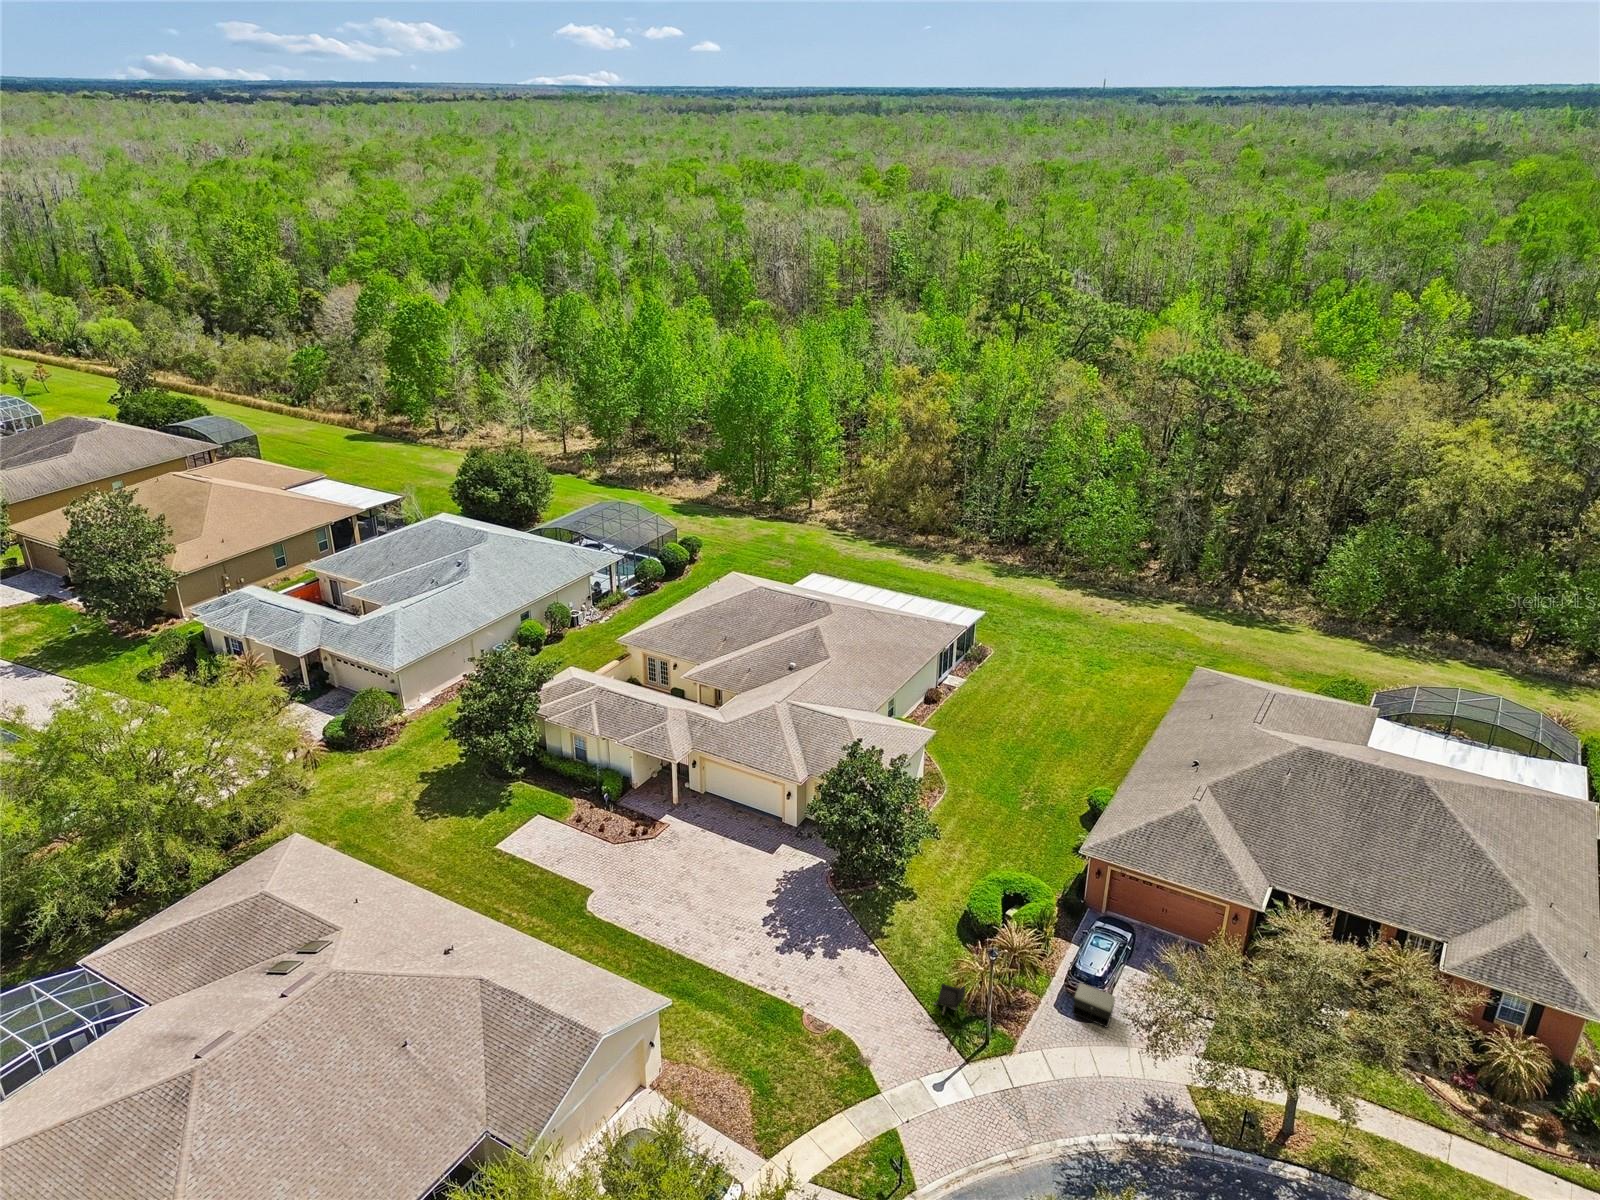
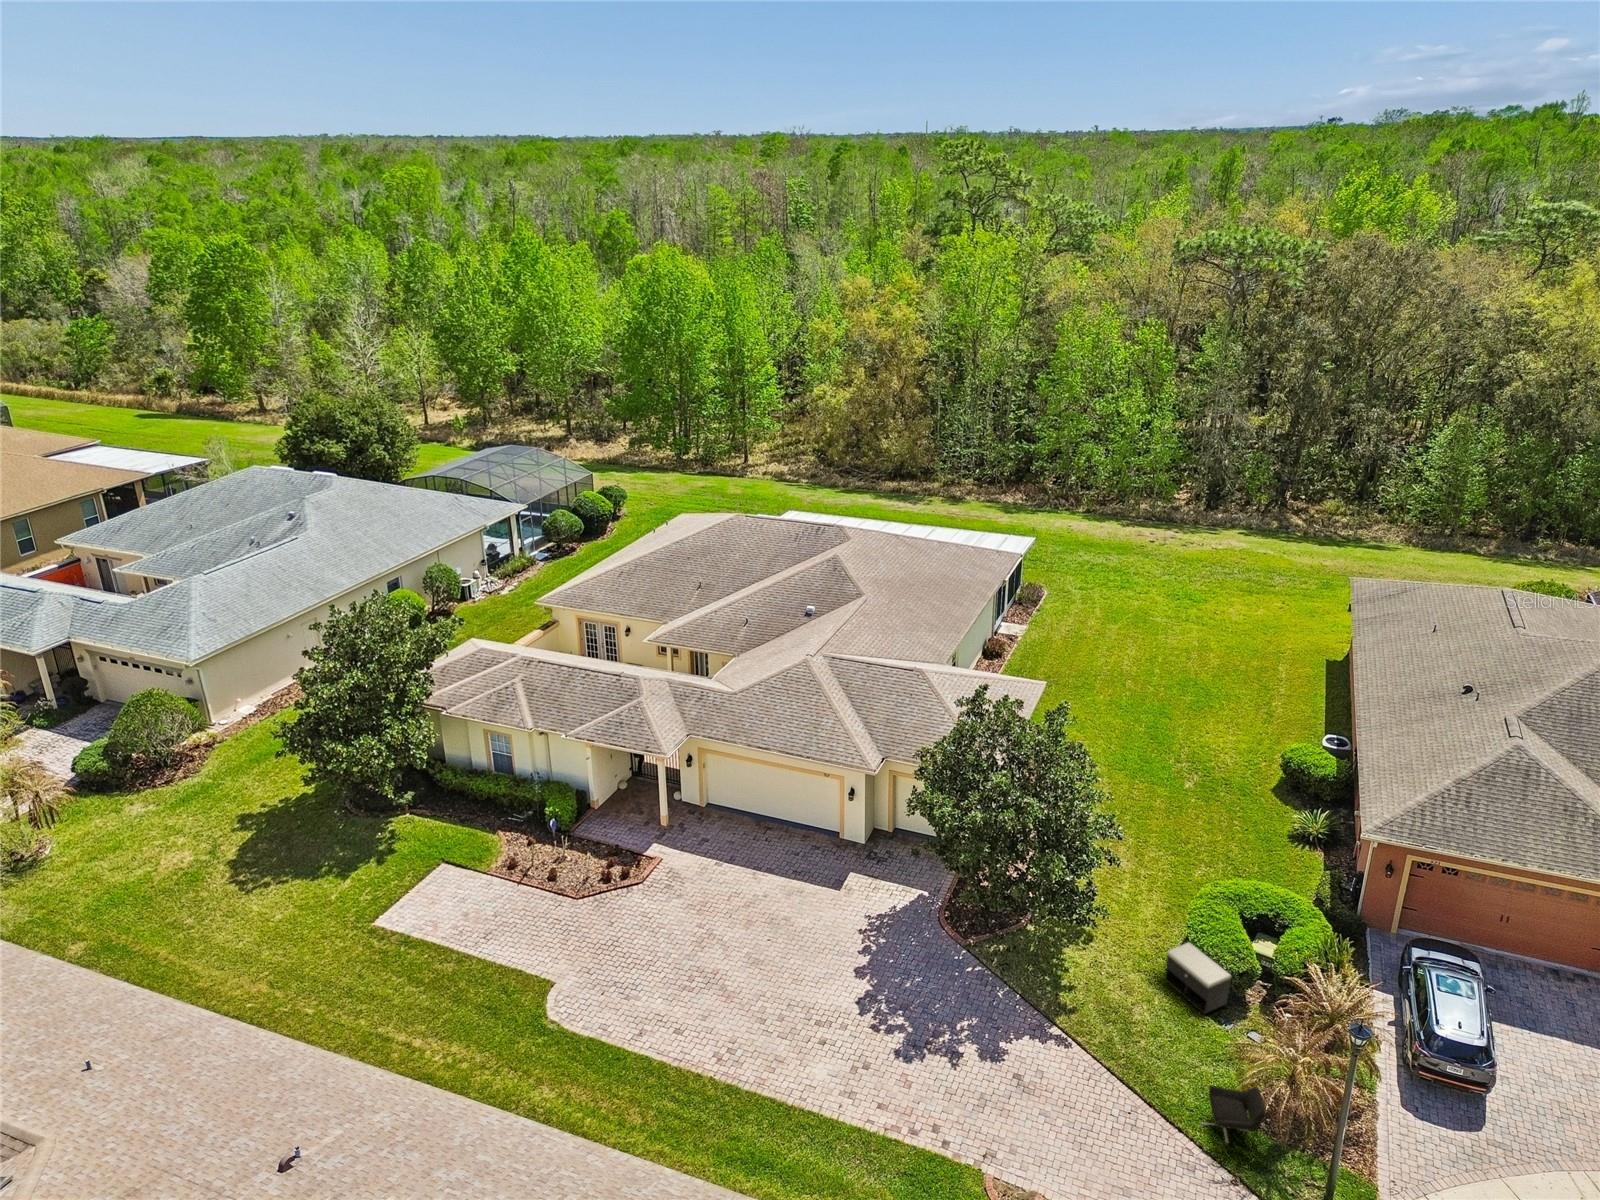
storage bench: present [1072,983,1115,1028] -> present [1164,943,1231,1014]

